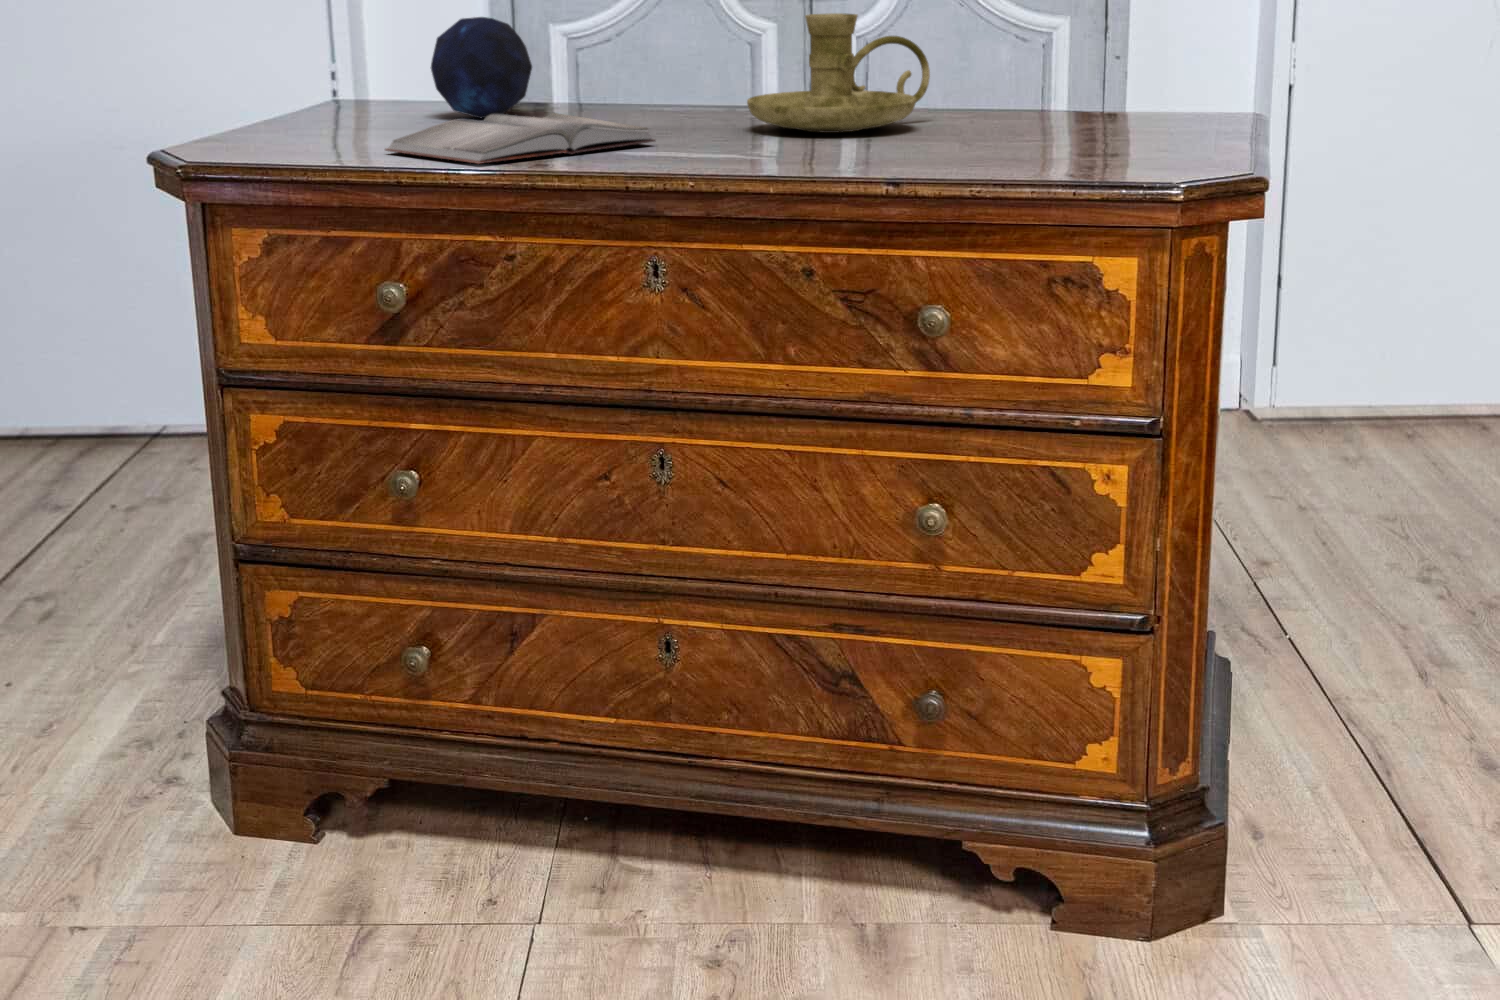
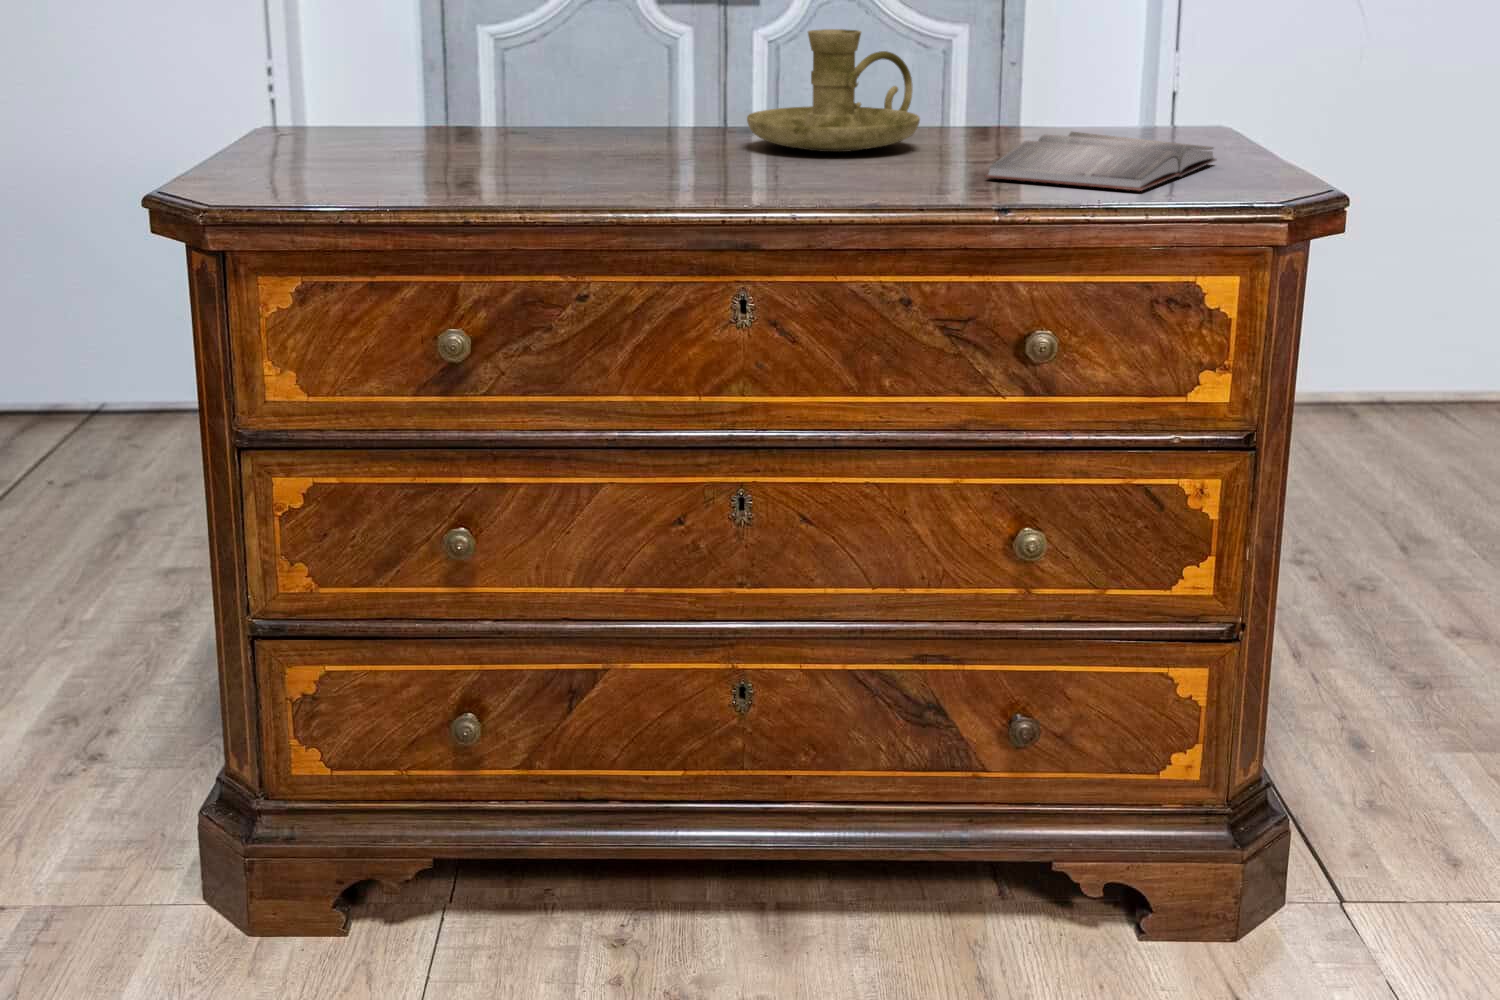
decorative orb: present [431,17,532,118] -> none [379,31,491,141]
hardback book: present [385,113,655,164] -> present [985,132,1216,191]

